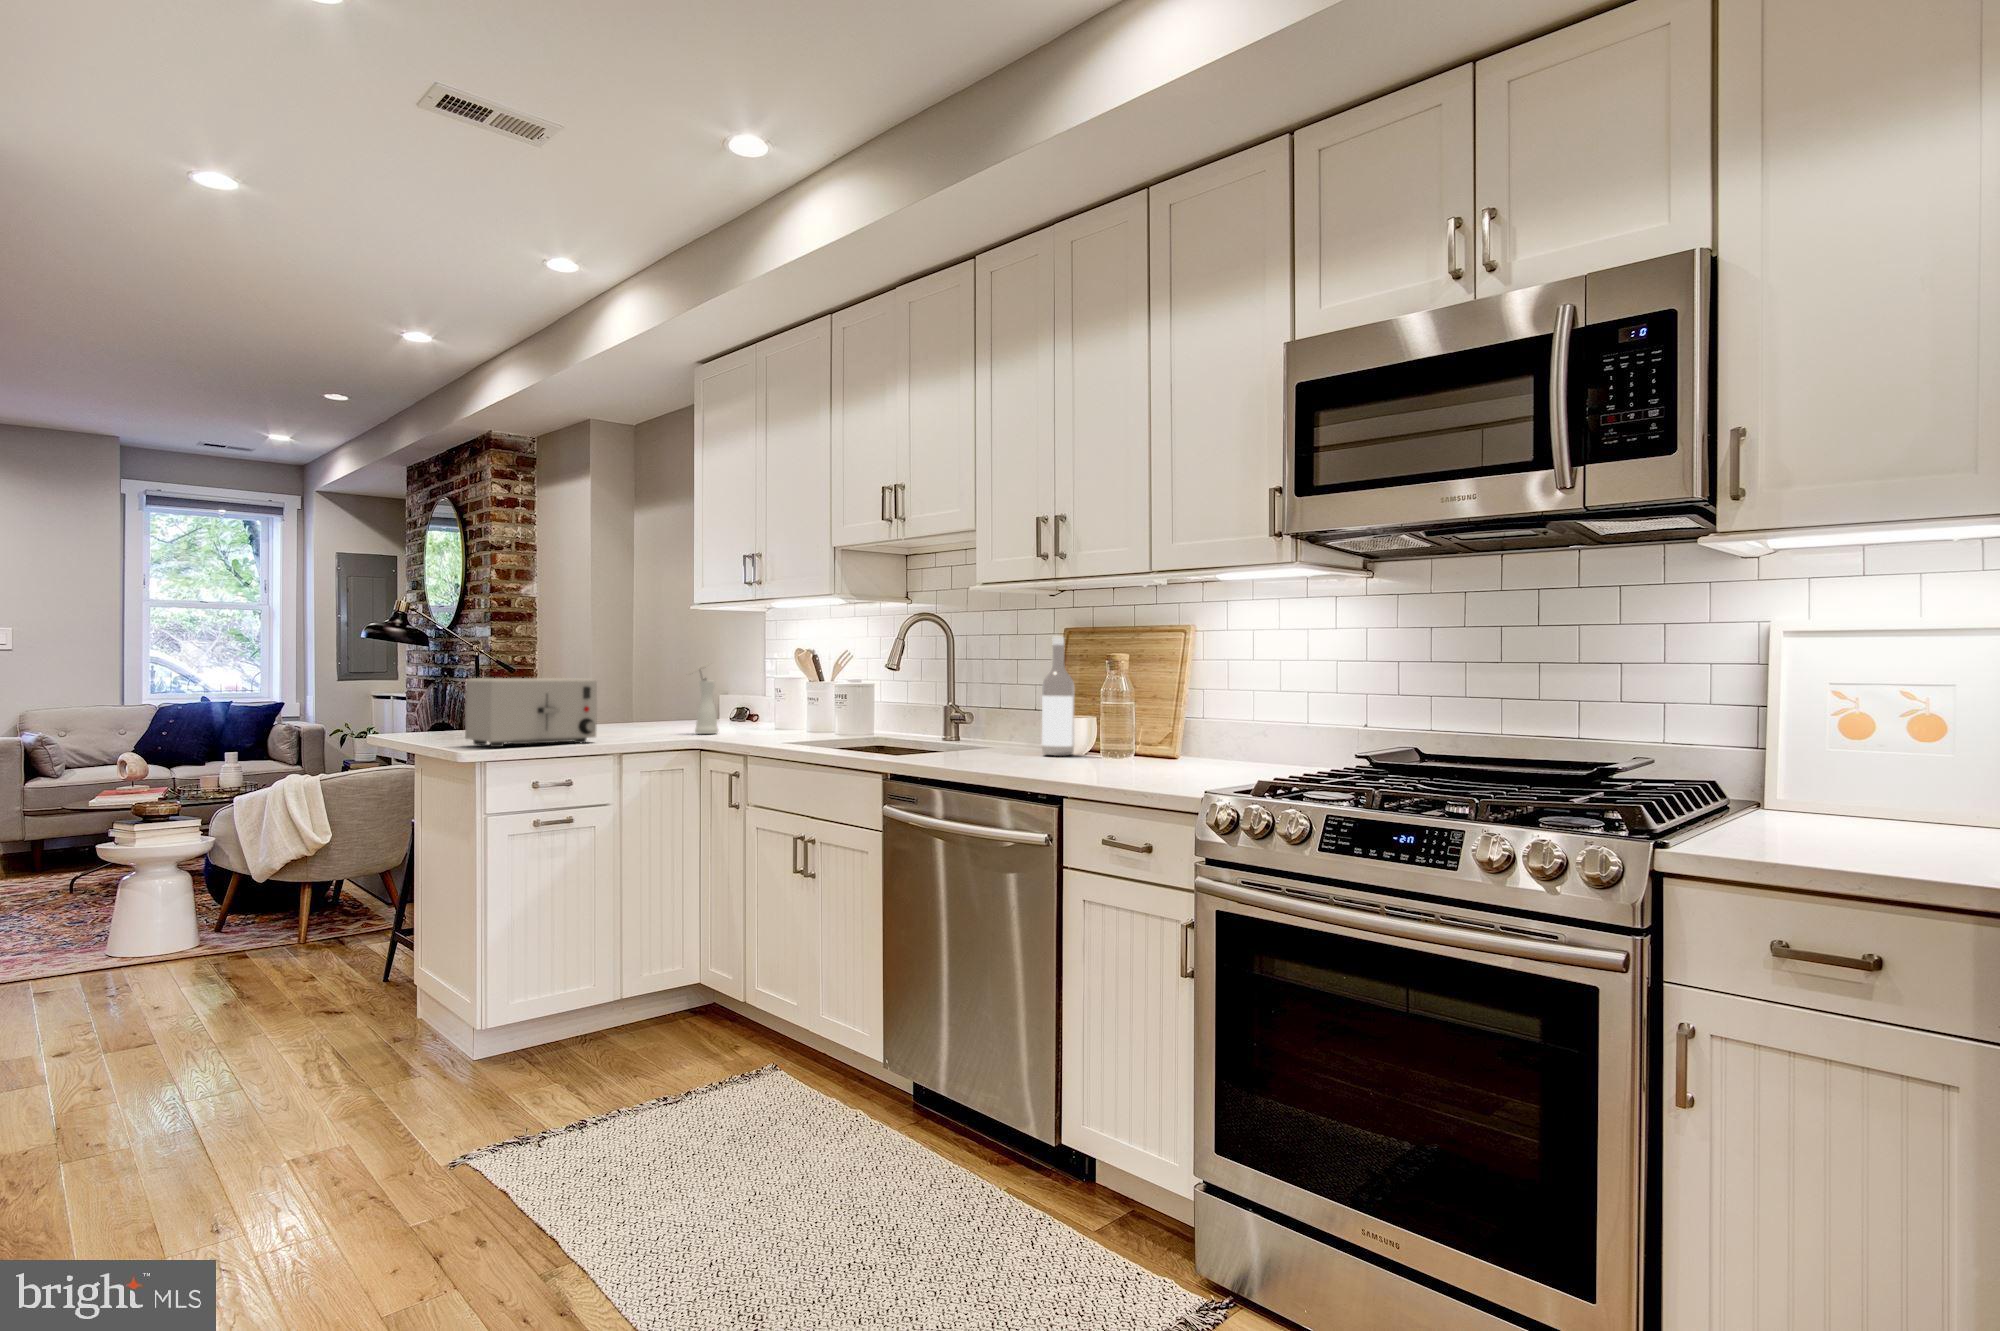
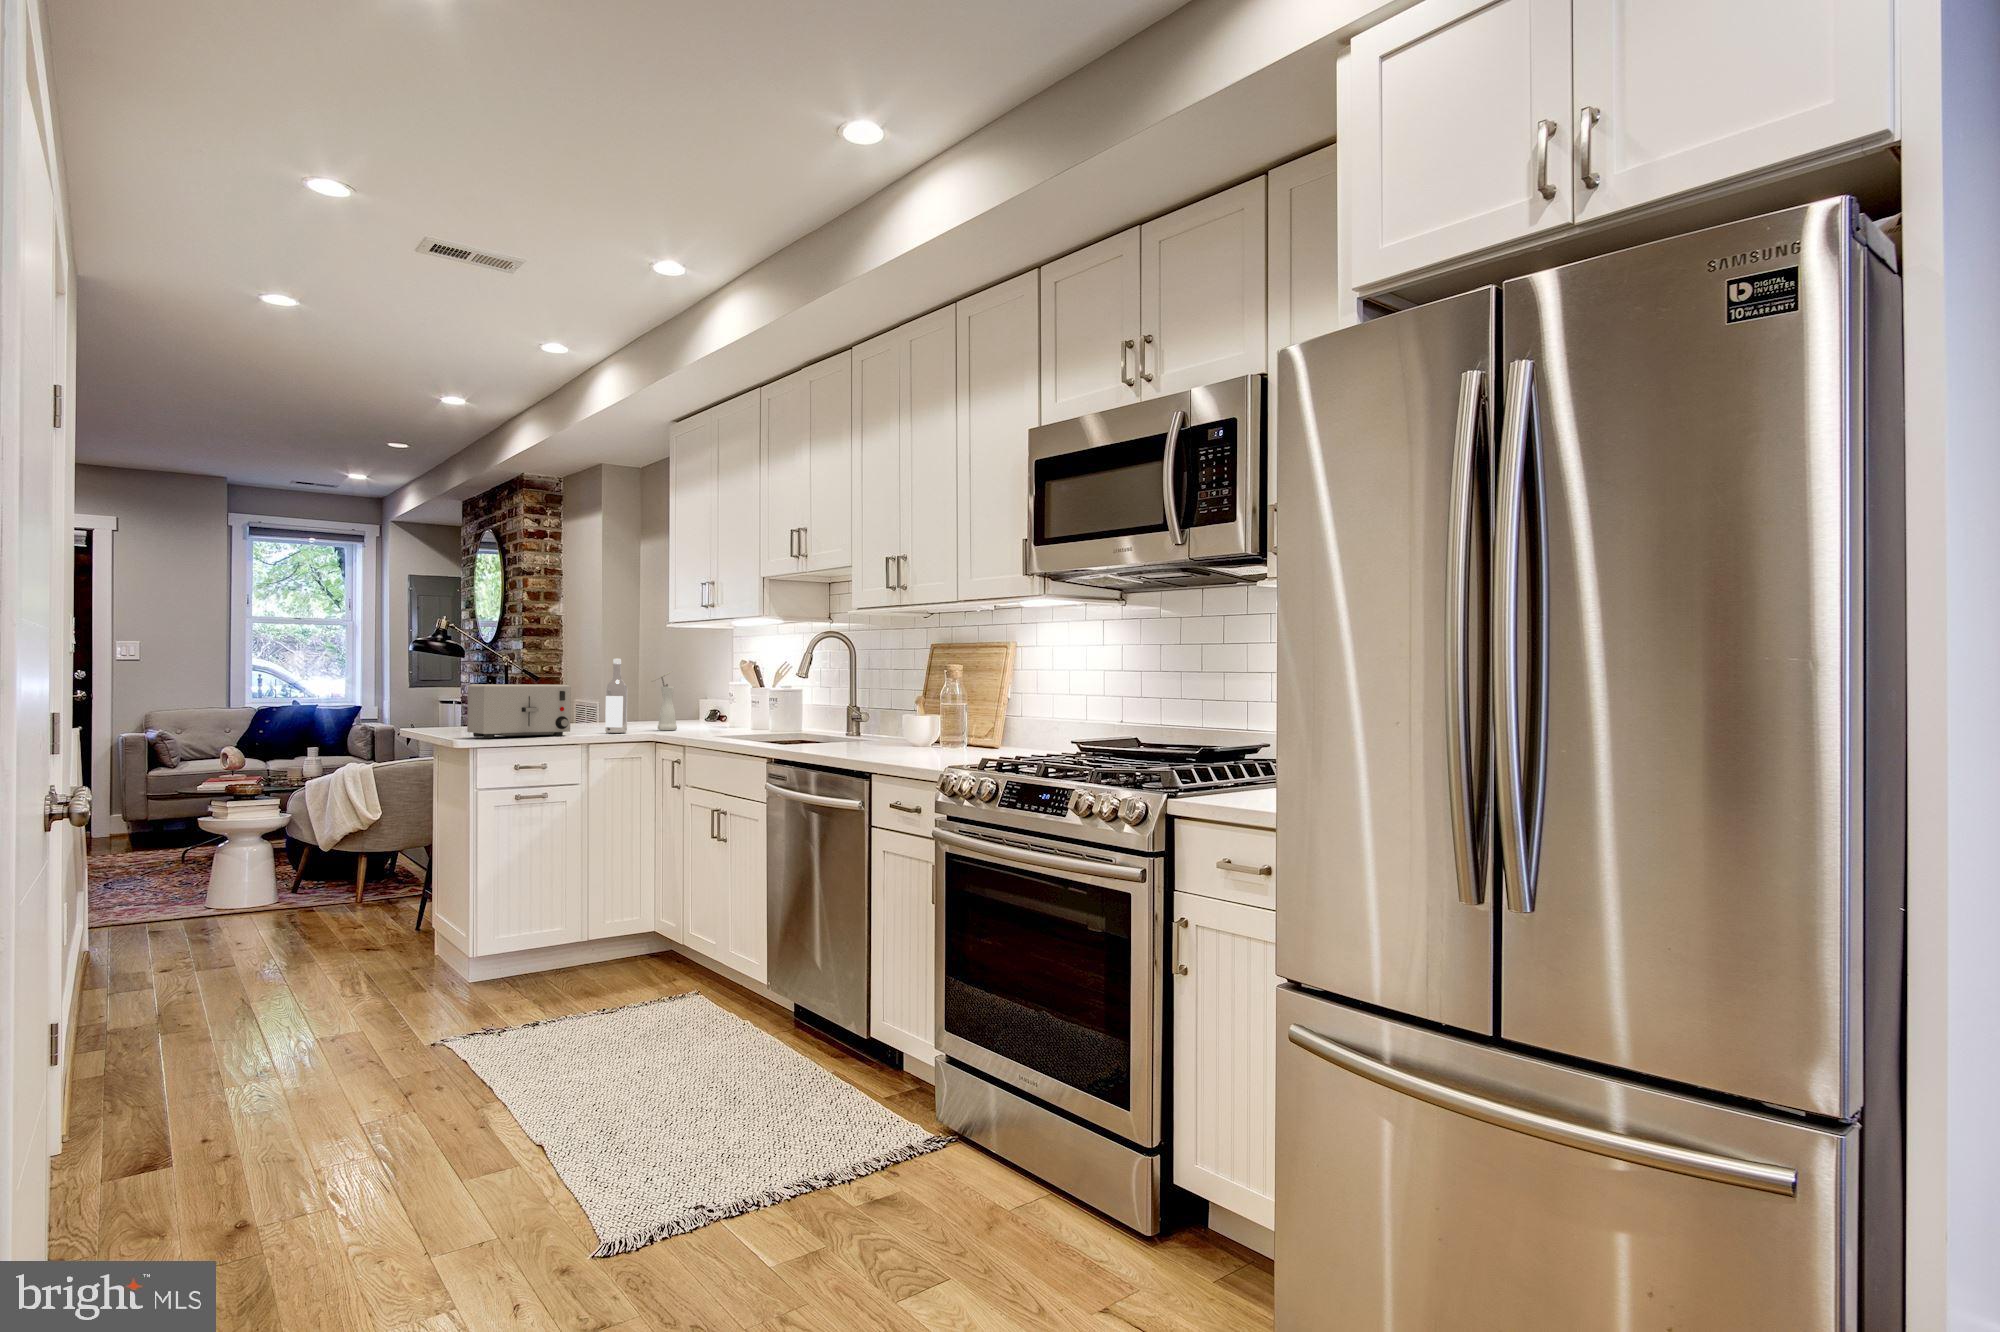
wine bottle: present [1042,636,1074,756] -> present [605,659,627,733]

